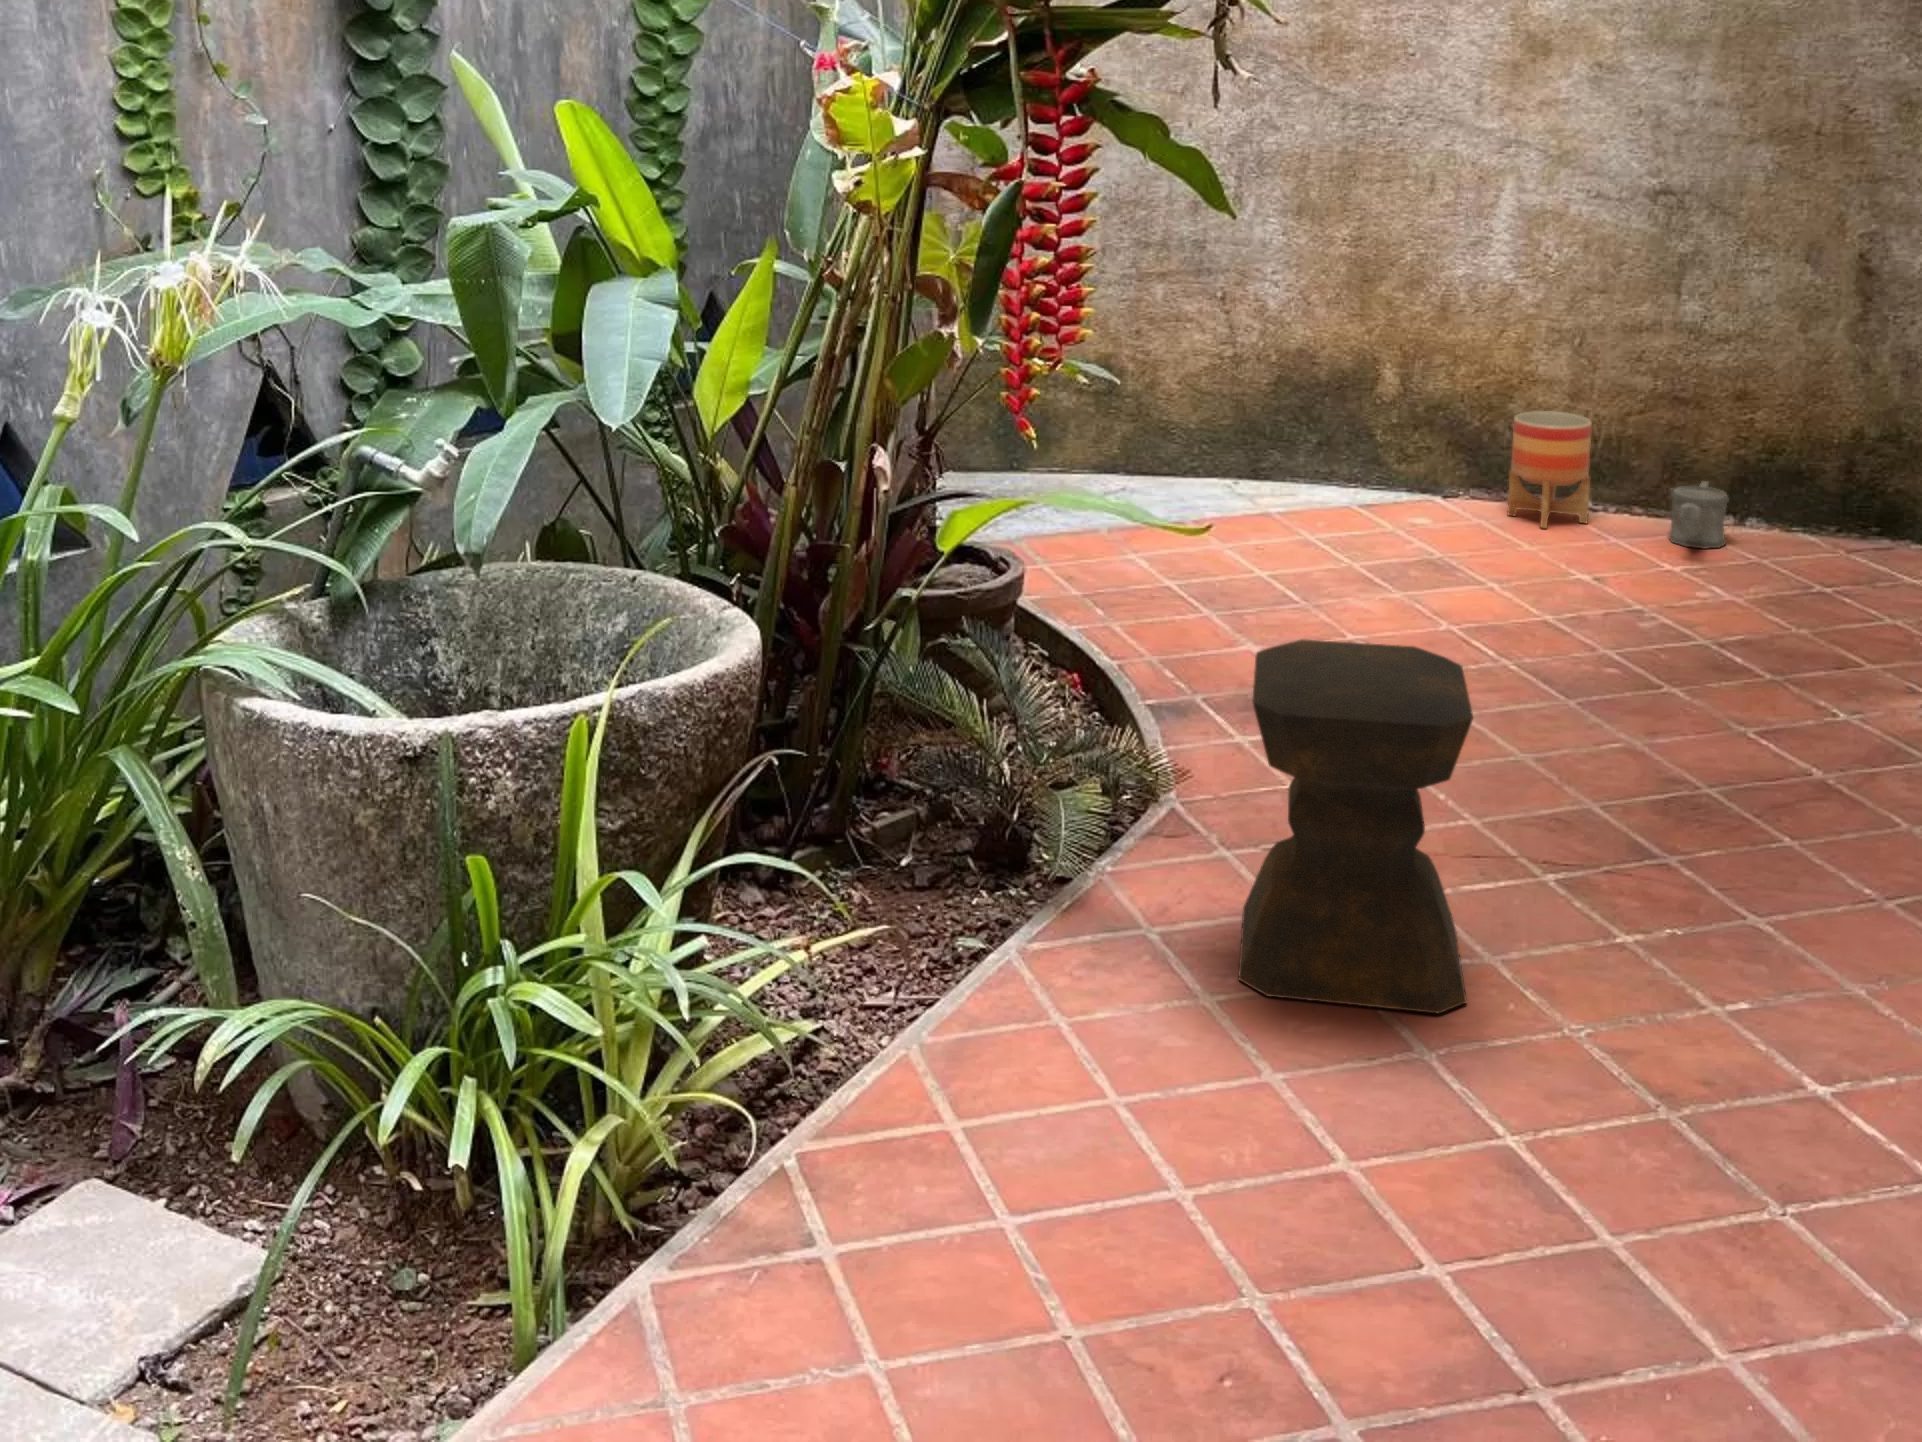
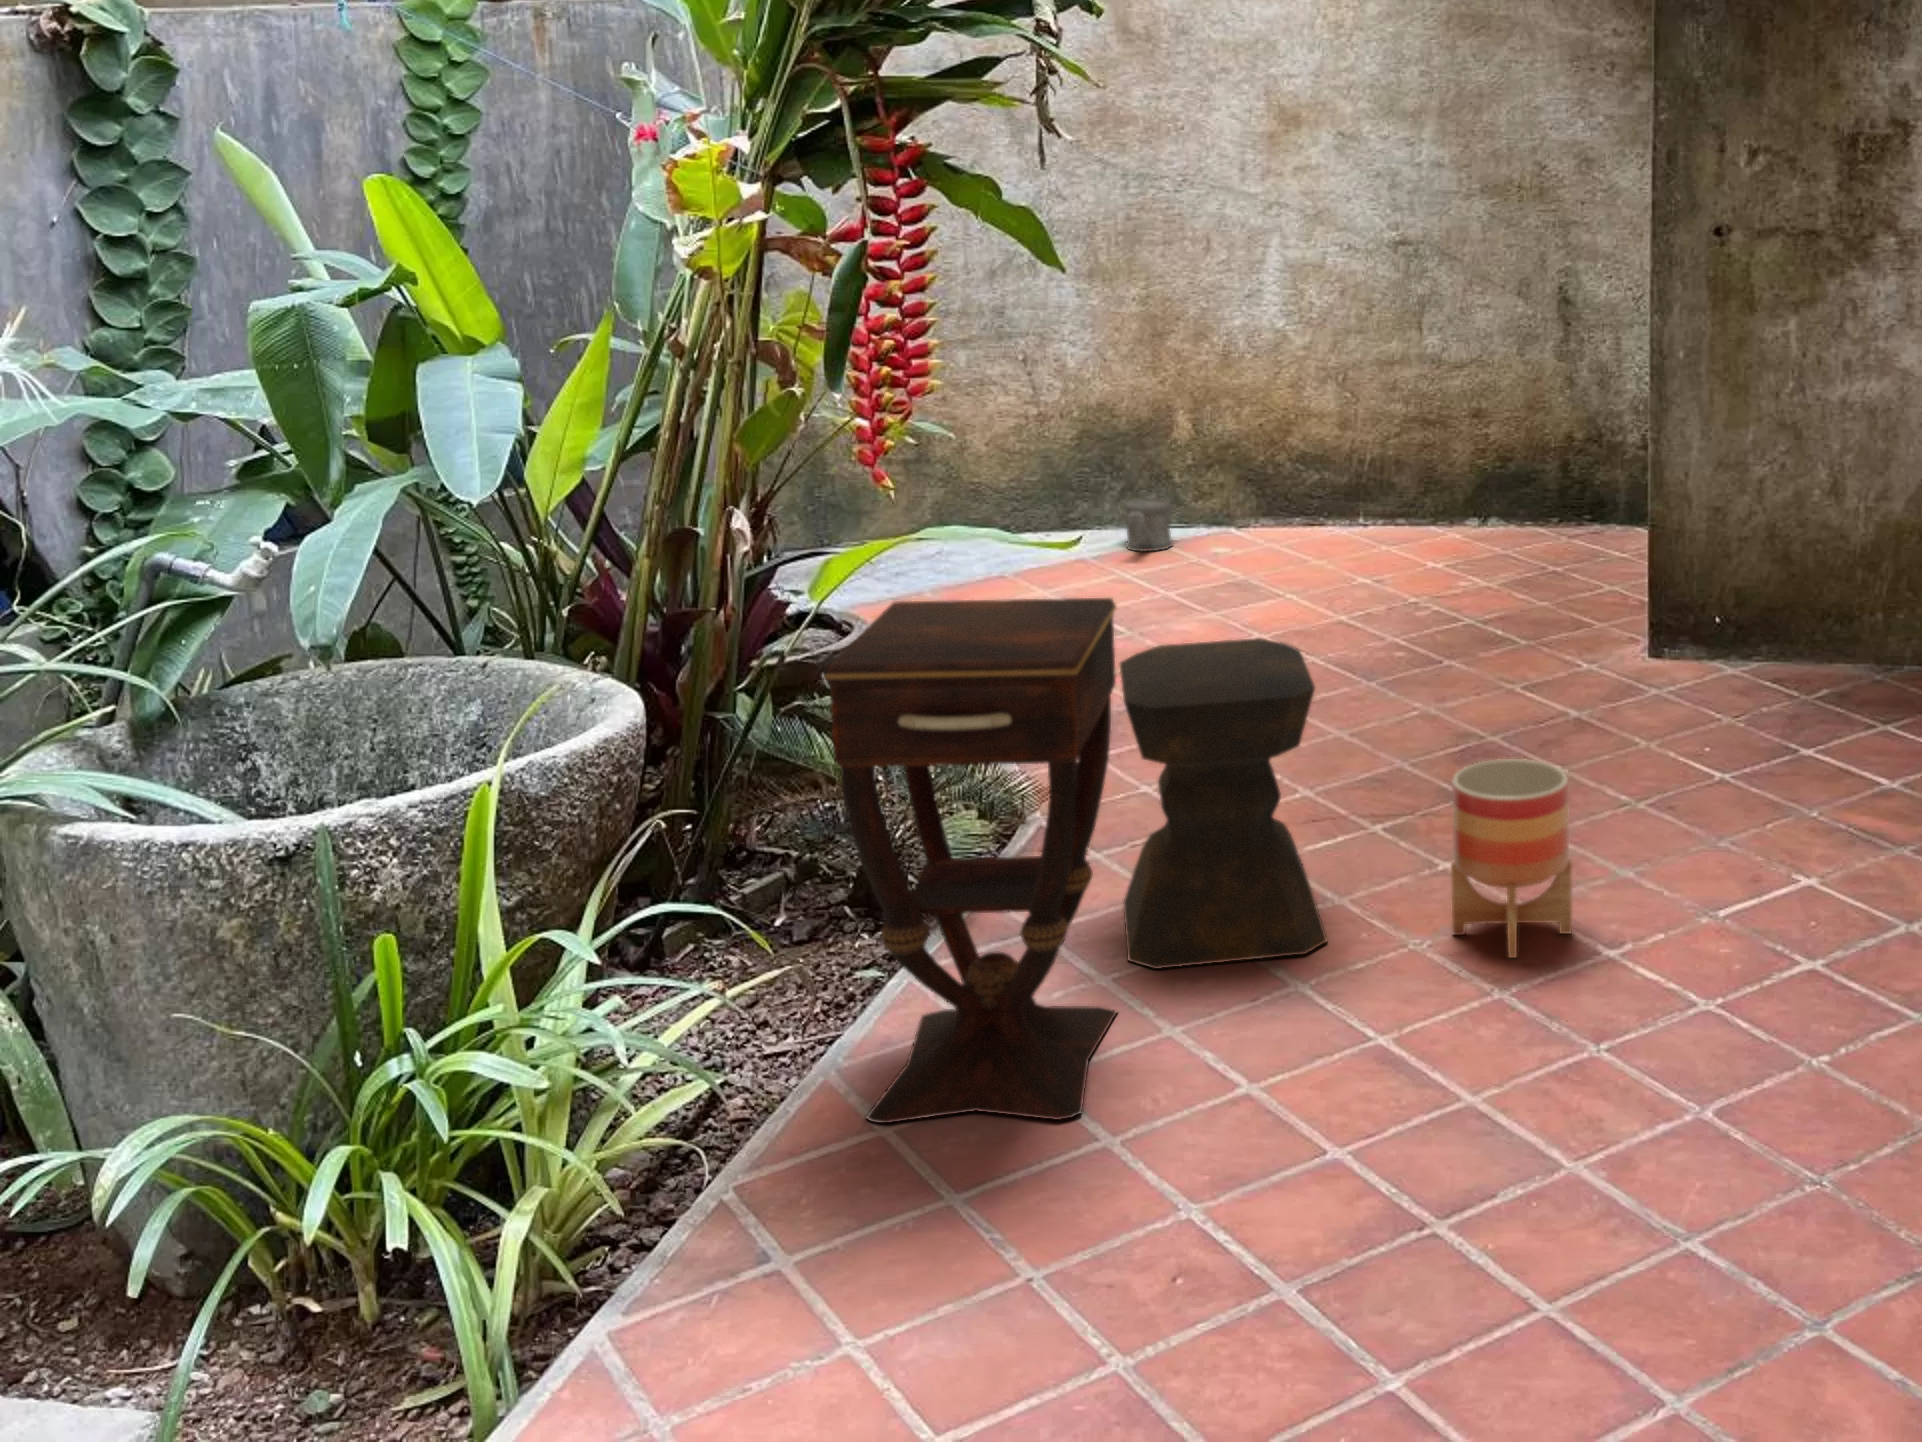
planter: present [1508,411,1592,528] -> present [1451,759,1572,958]
watering can: present [1668,481,1729,548] -> present [1125,493,1173,551]
side table: none [924,568,1246,1159] -> present [824,598,1117,1123]

